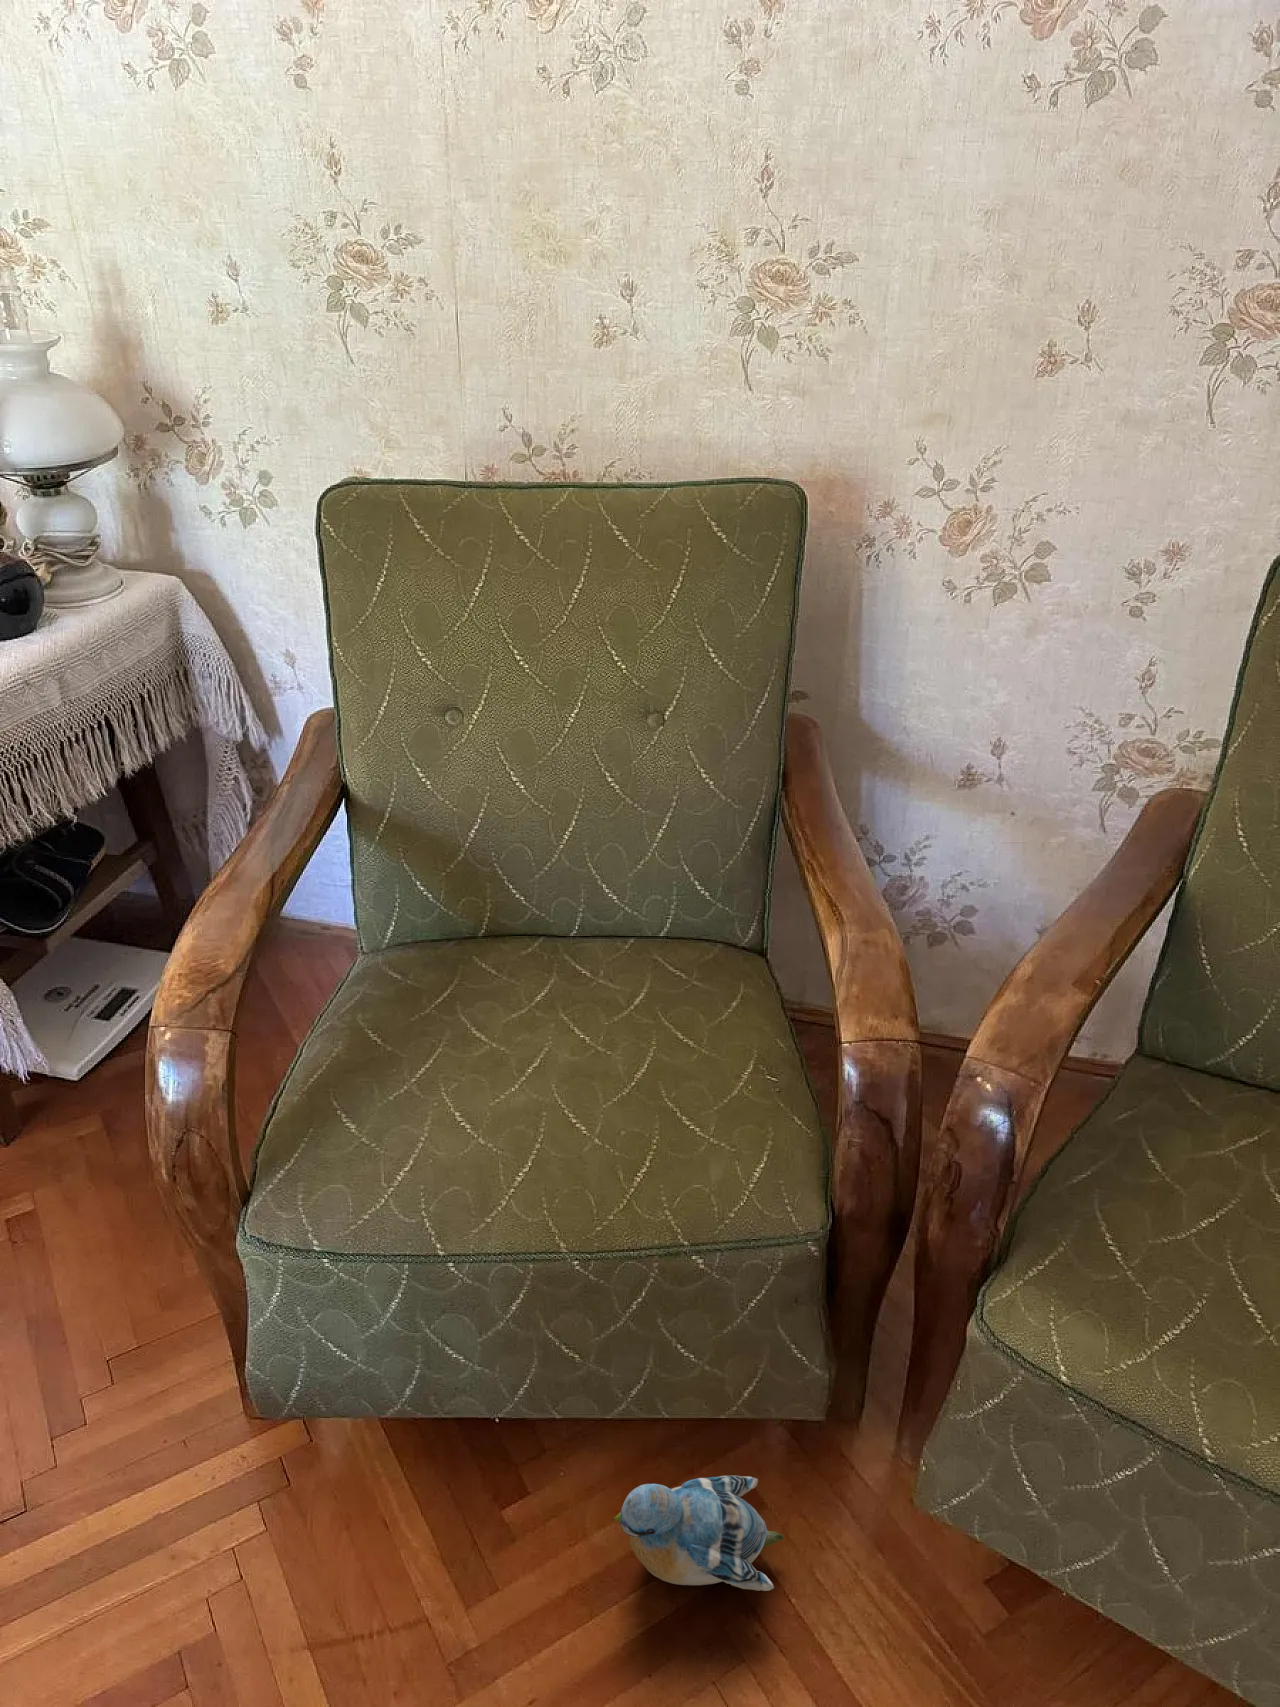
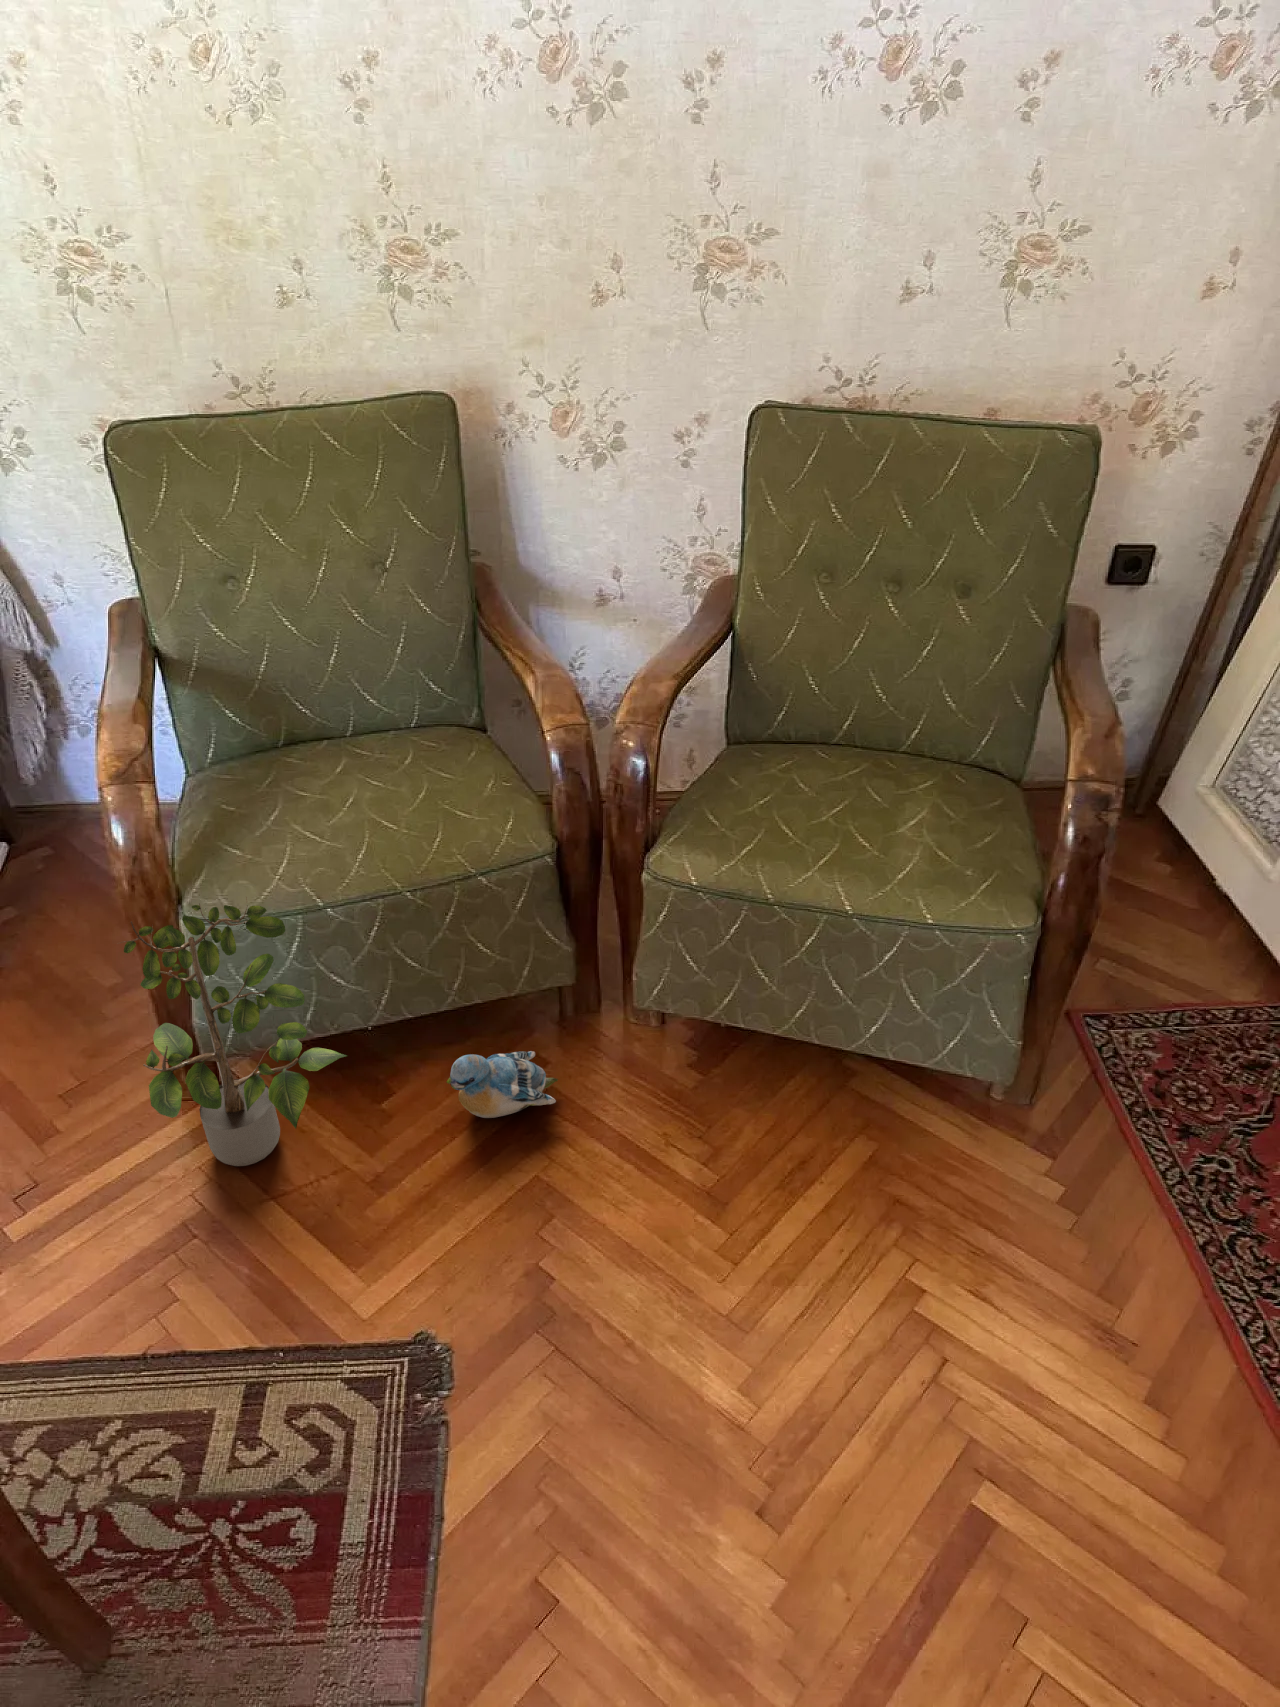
potted plant: none [165,1221,478,1564] -> present [120,904,347,1166]

